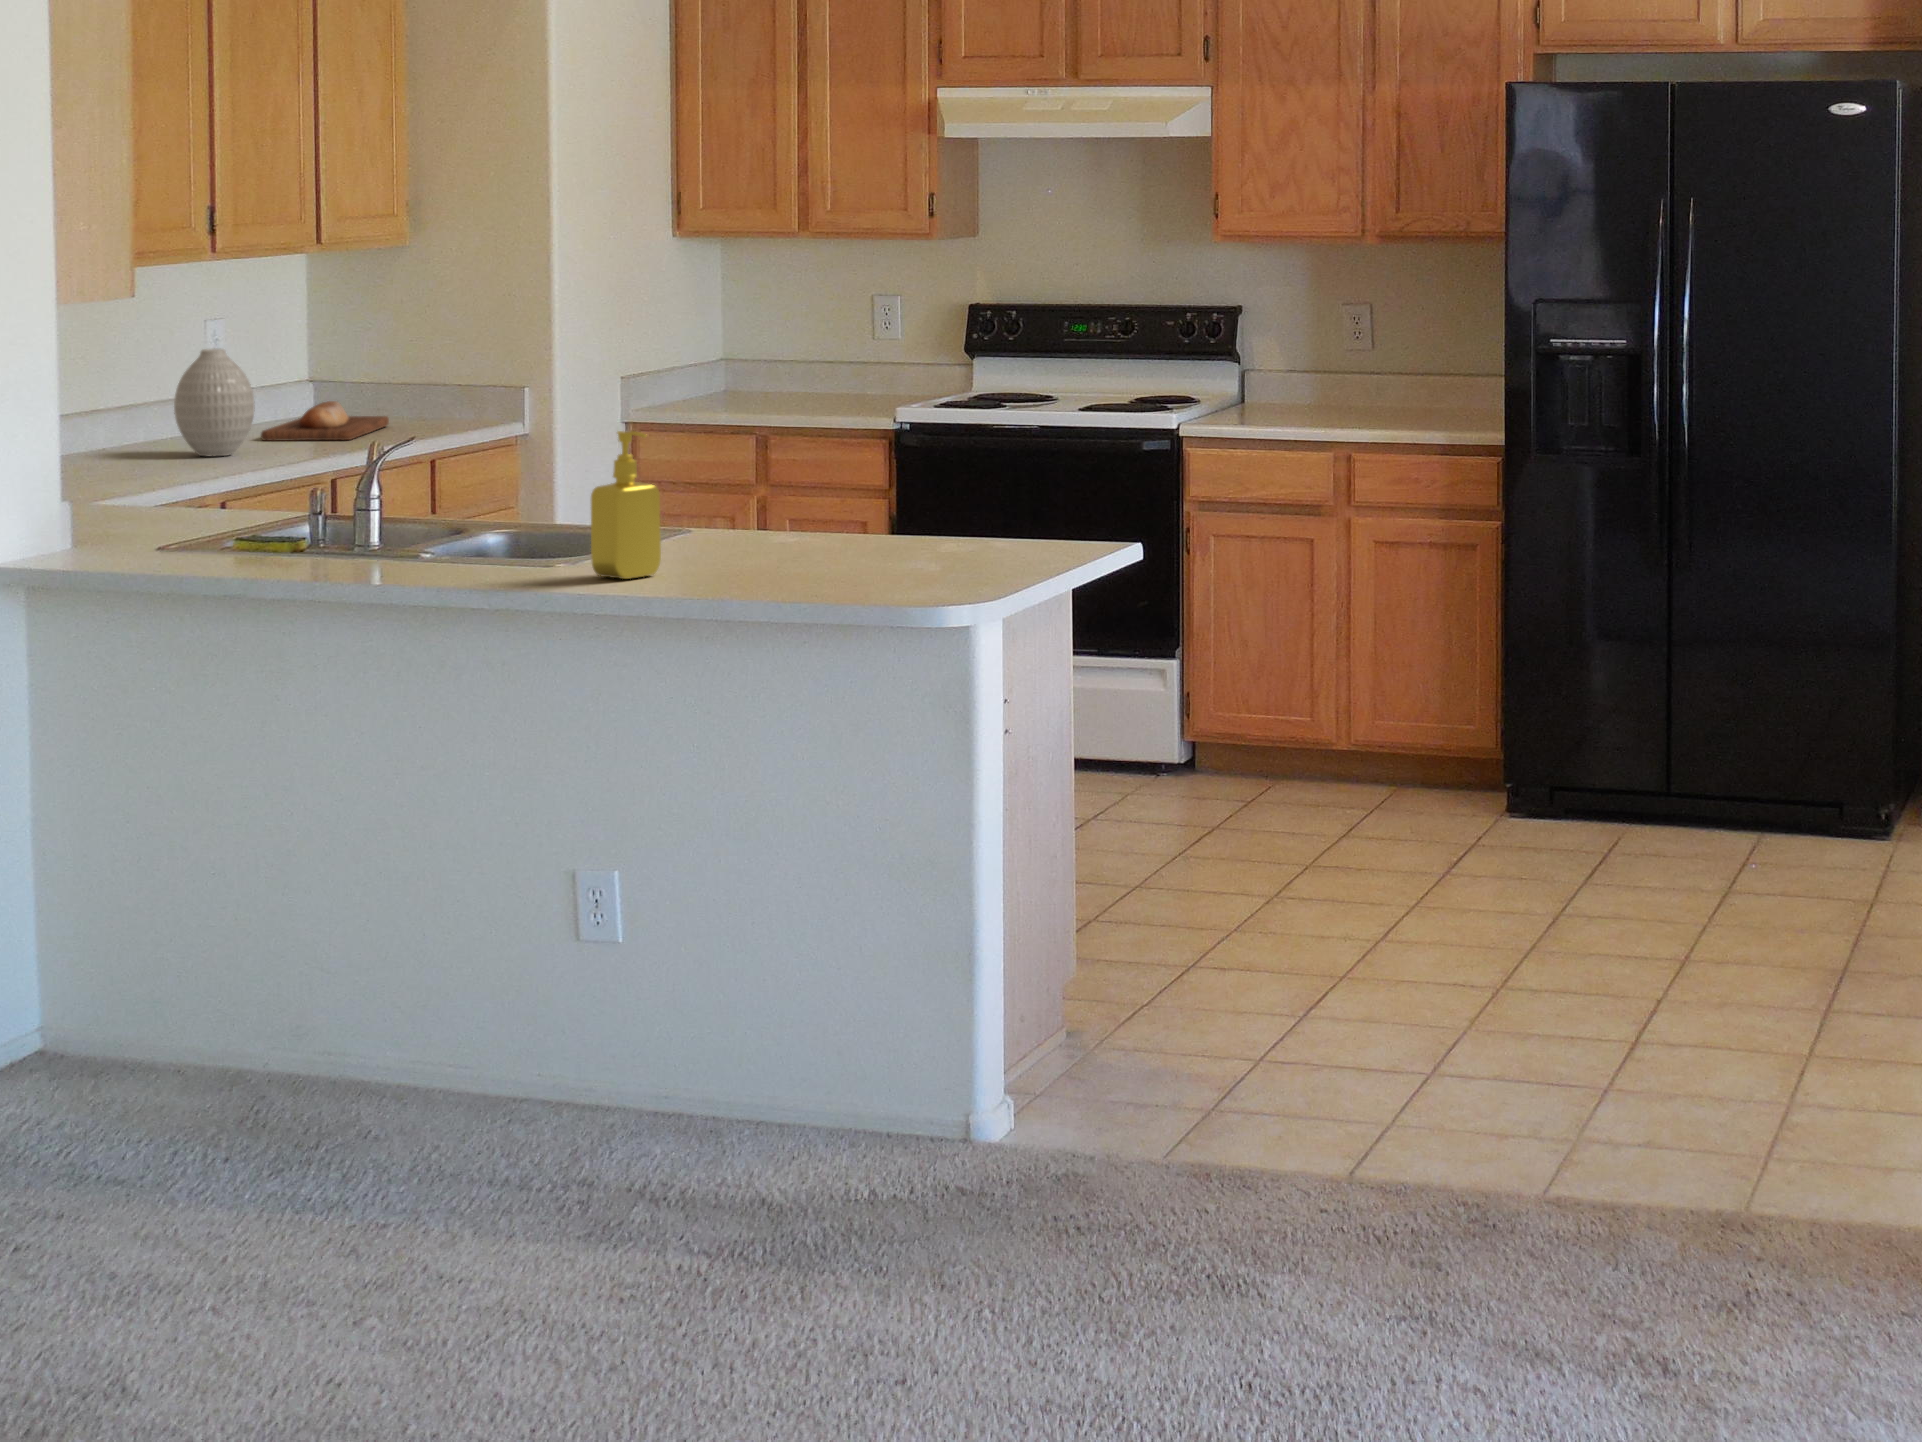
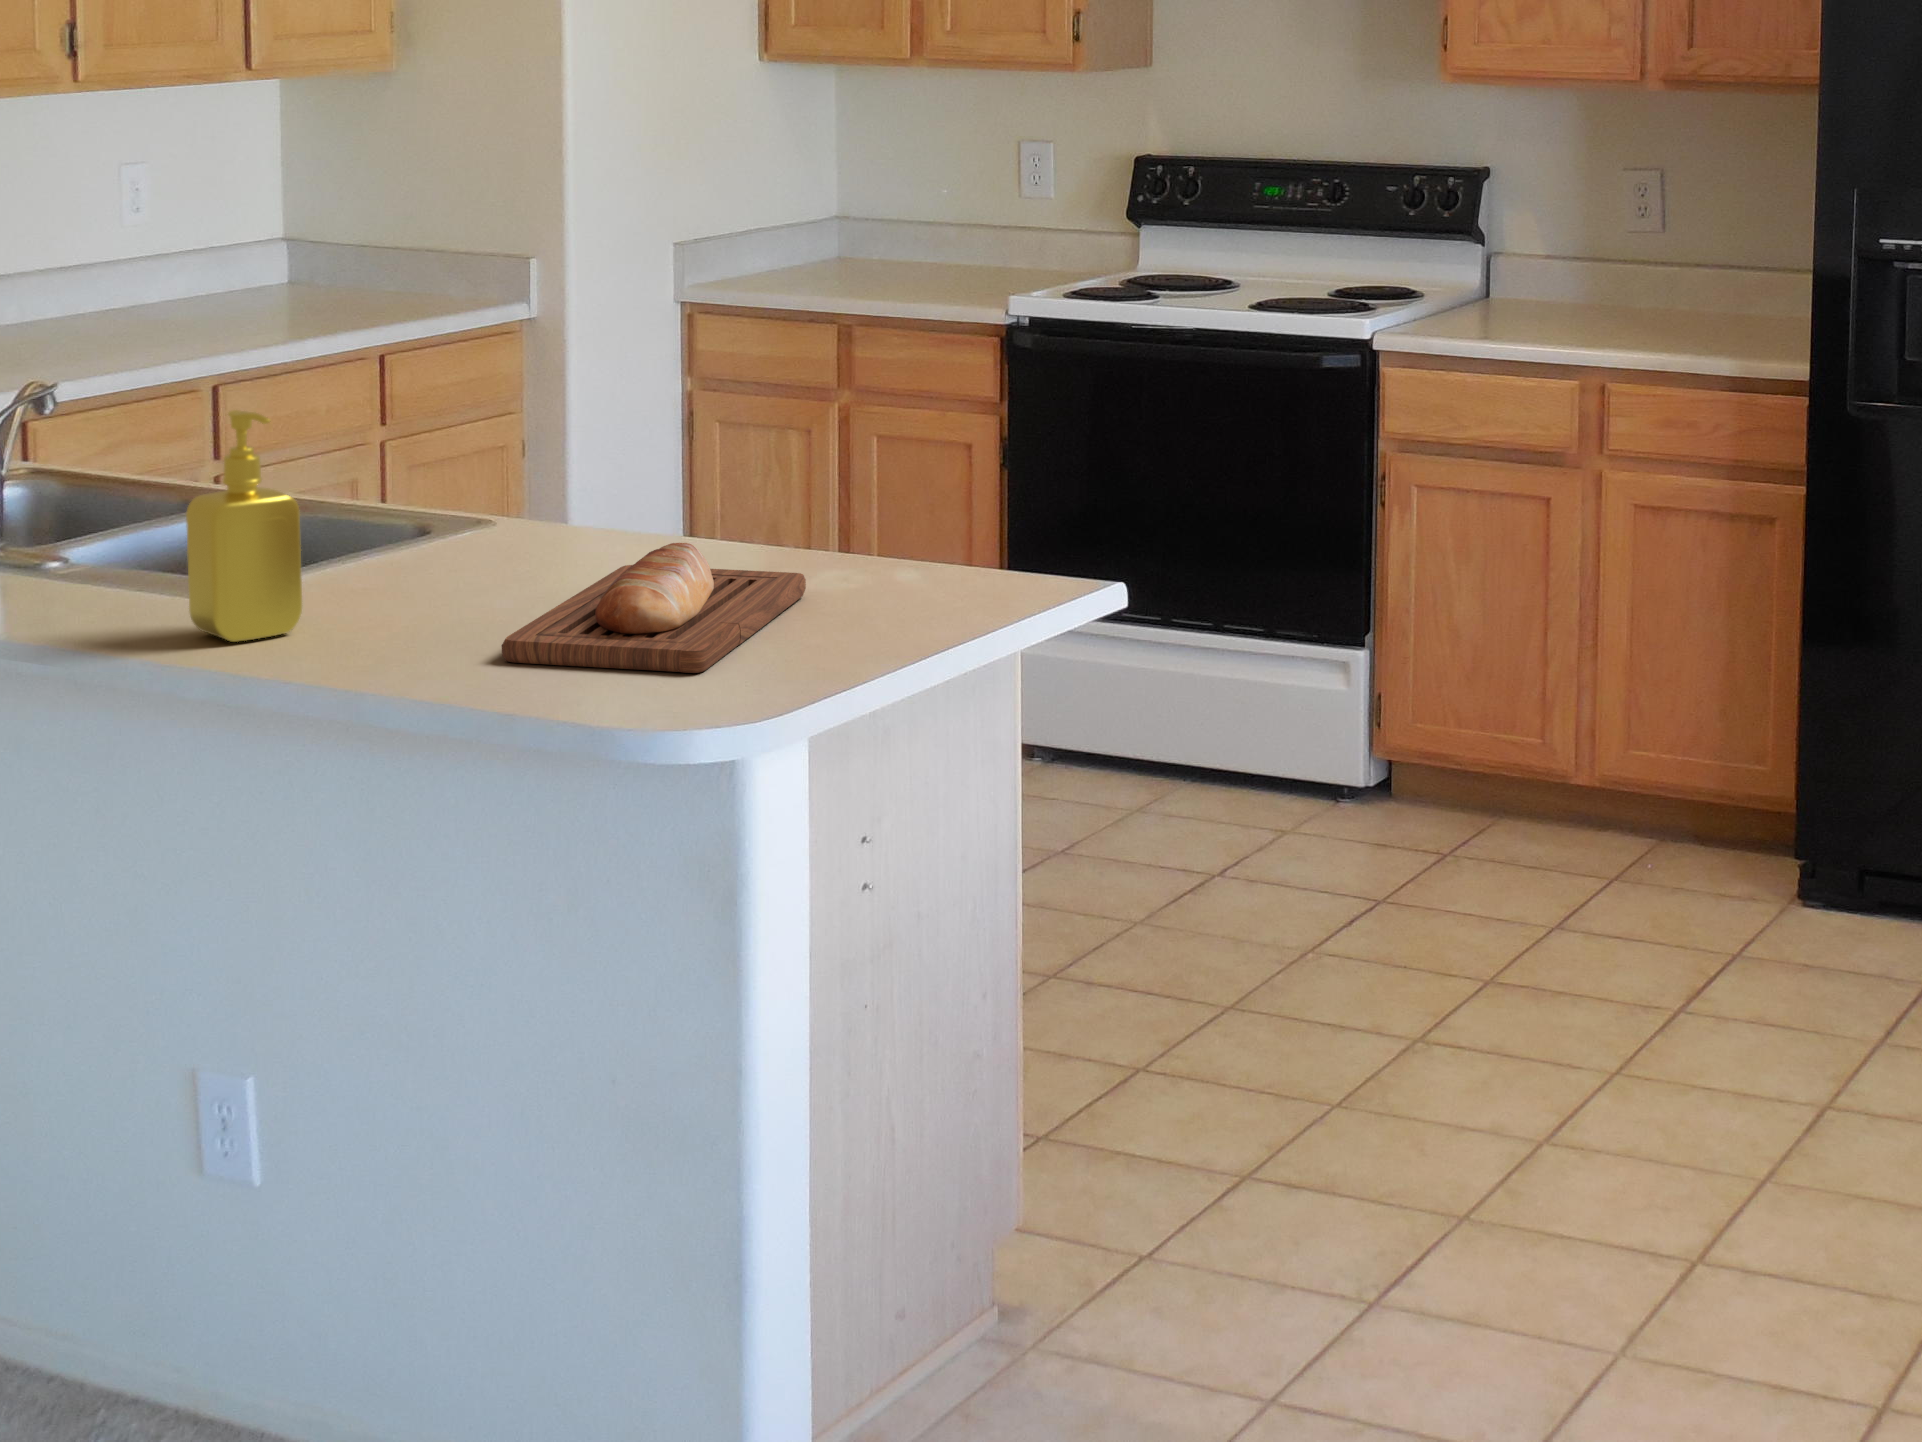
vase: present [174,348,255,456] -> none [29,207,133,347]
bread loaf: present [261,401,389,441] -> present [502,543,806,673]

